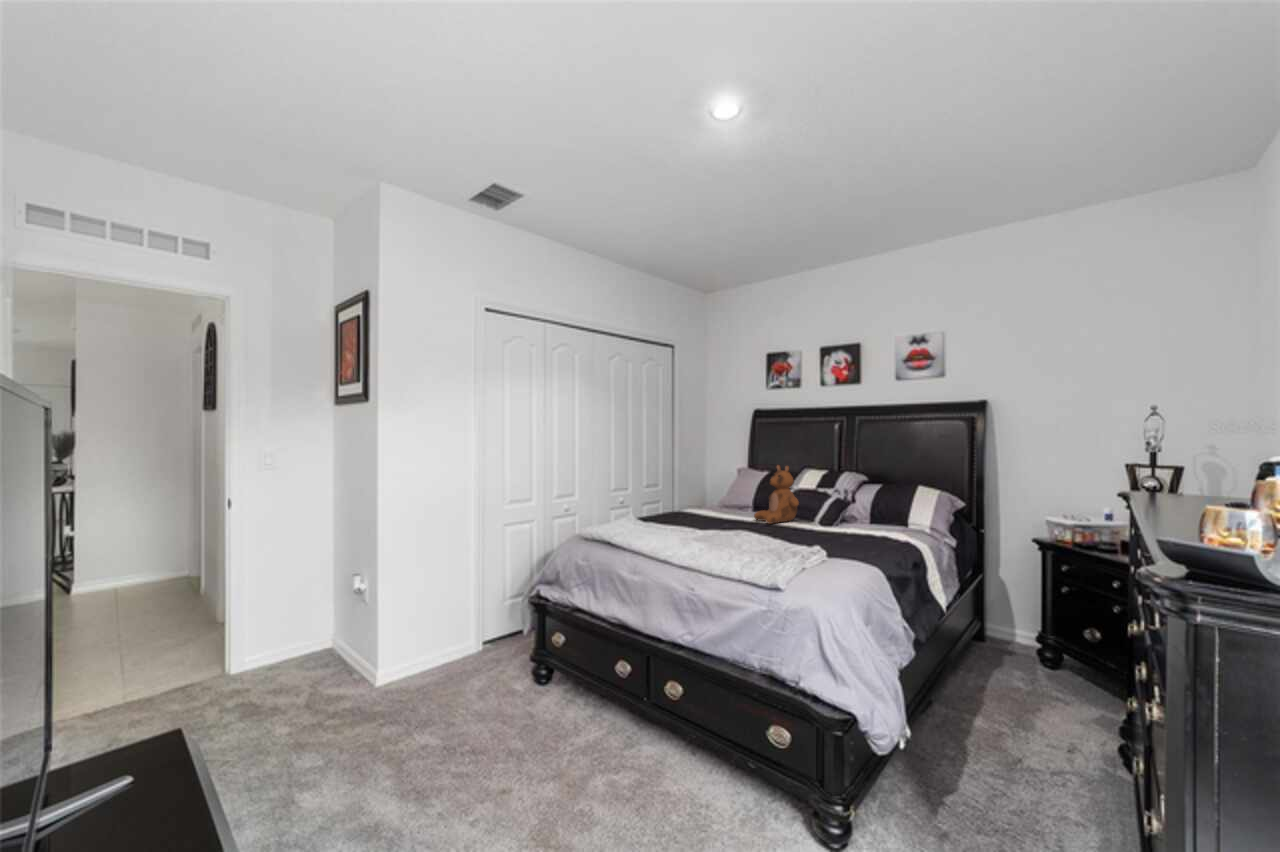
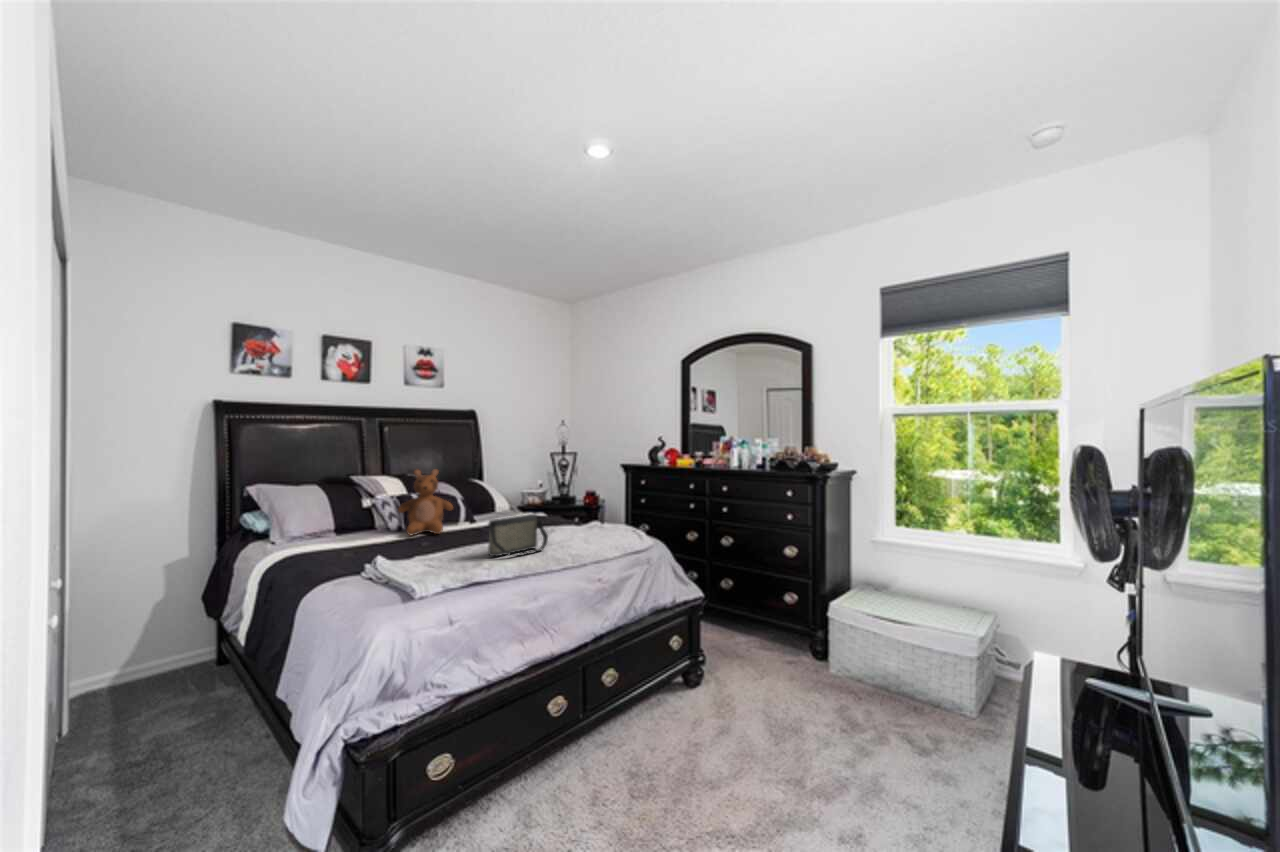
handbag: none [668,509,718,548] -> present [488,514,548,556]

